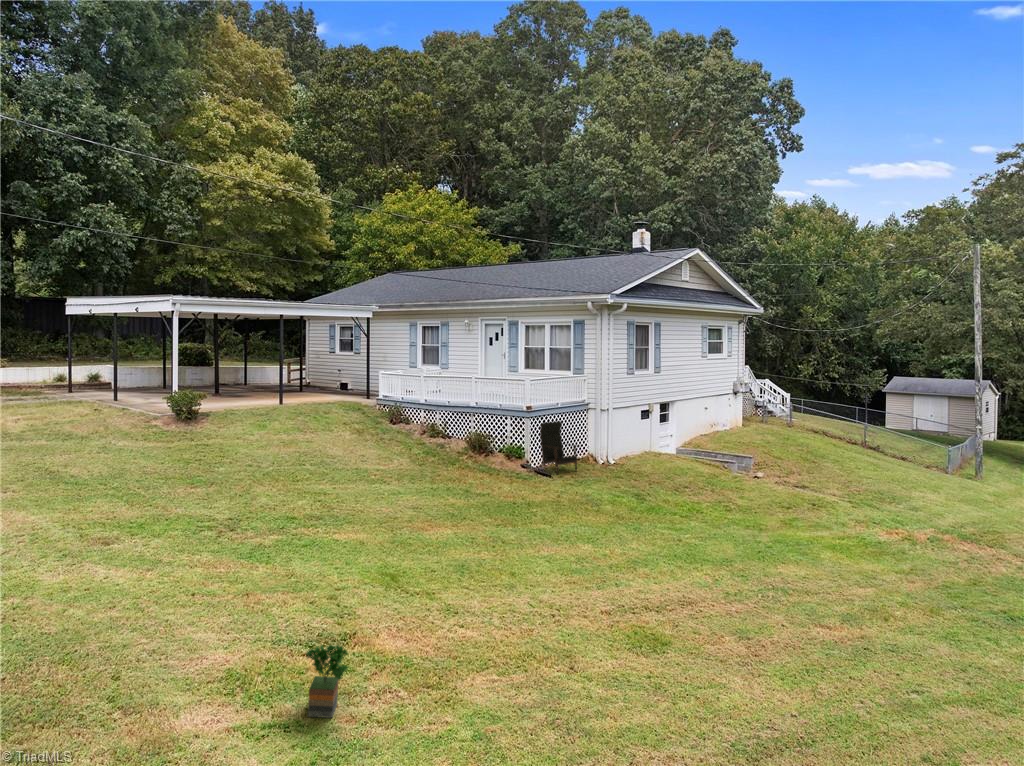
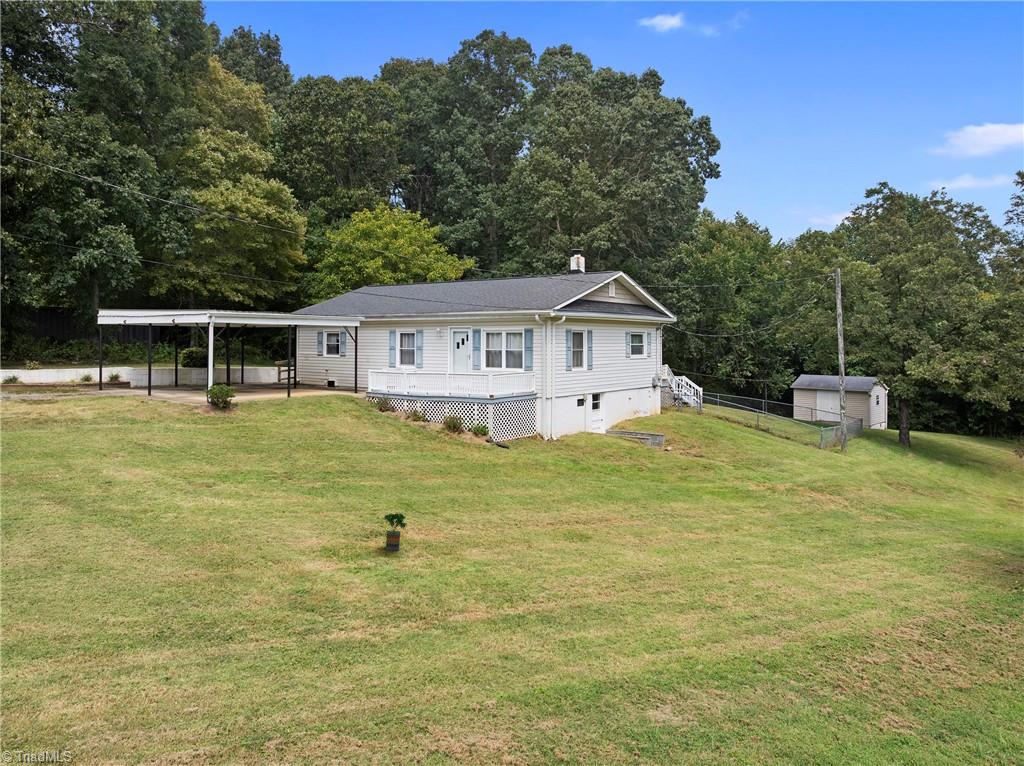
lounge chair: present [539,421,578,474] -> none [497,407,531,446]

